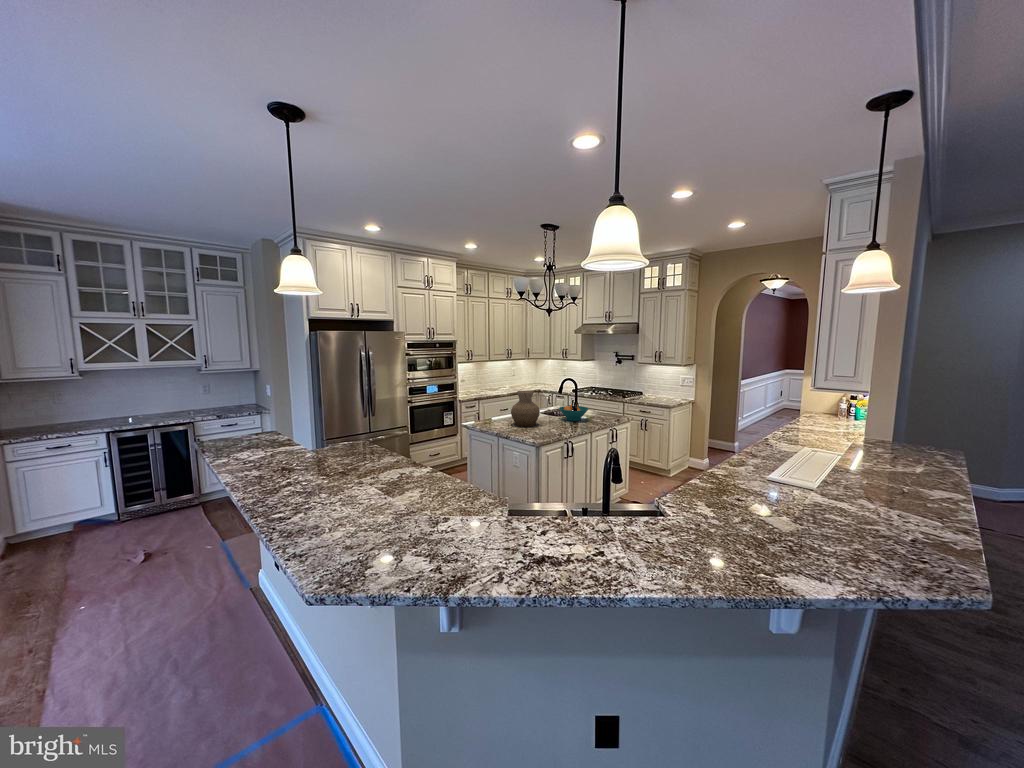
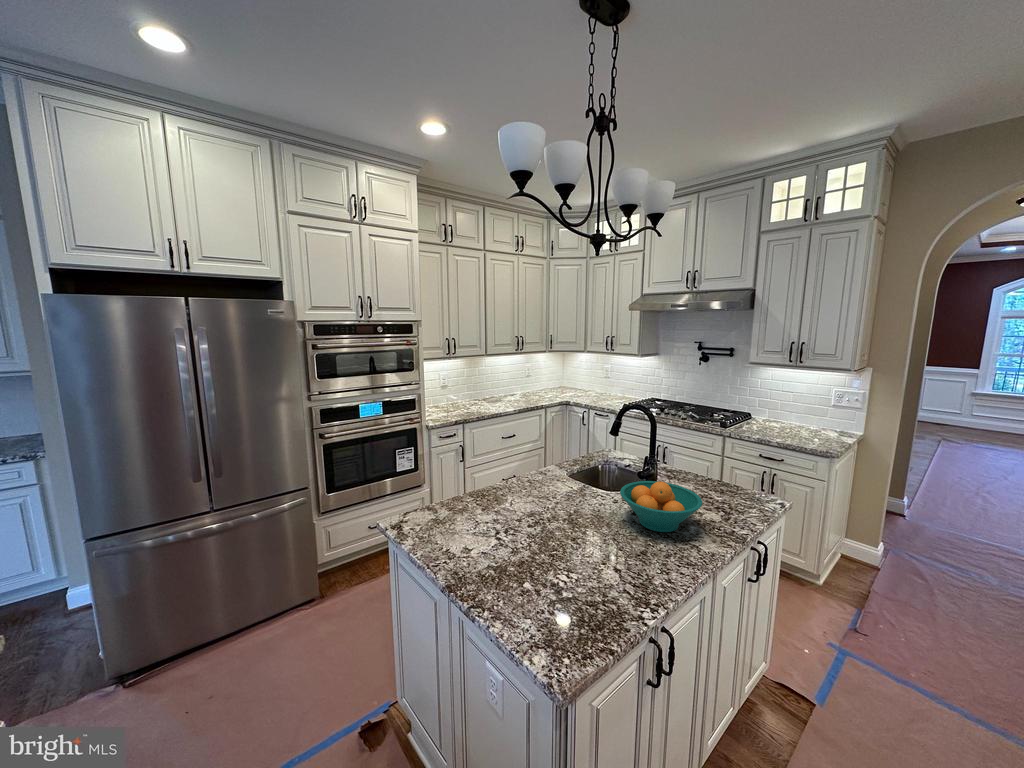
vase: present [511,391,540,427] -> none [489,455,572,569]

